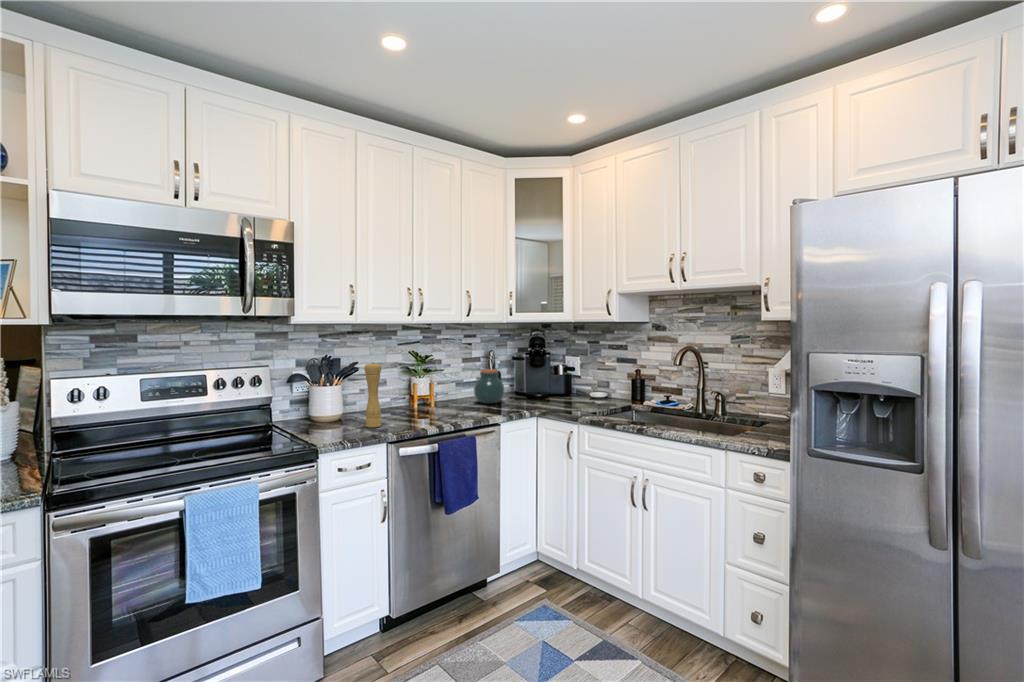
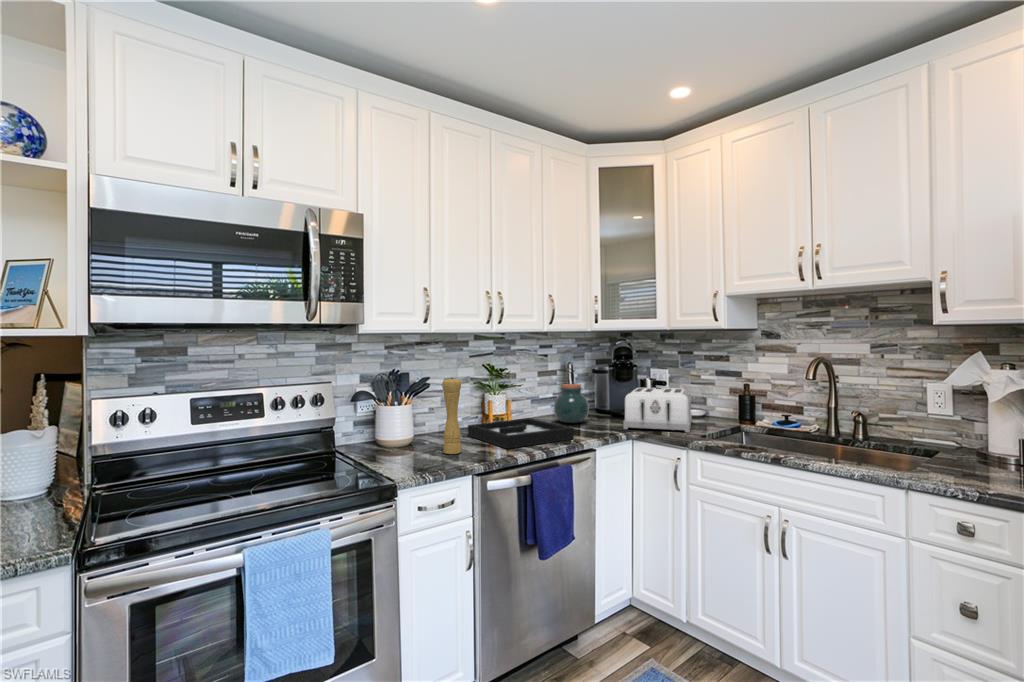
toaster: none [531,373,593,410] -> present [623,388,692,432]
decorative tray: none [393,399,483,423] -> present [468,418,574,449]

